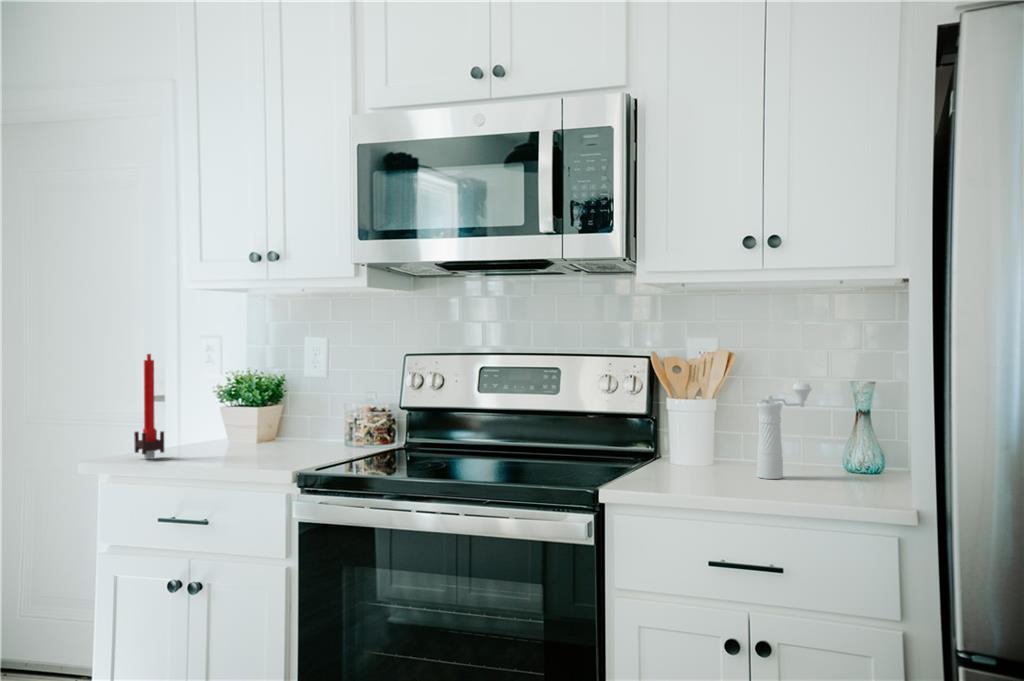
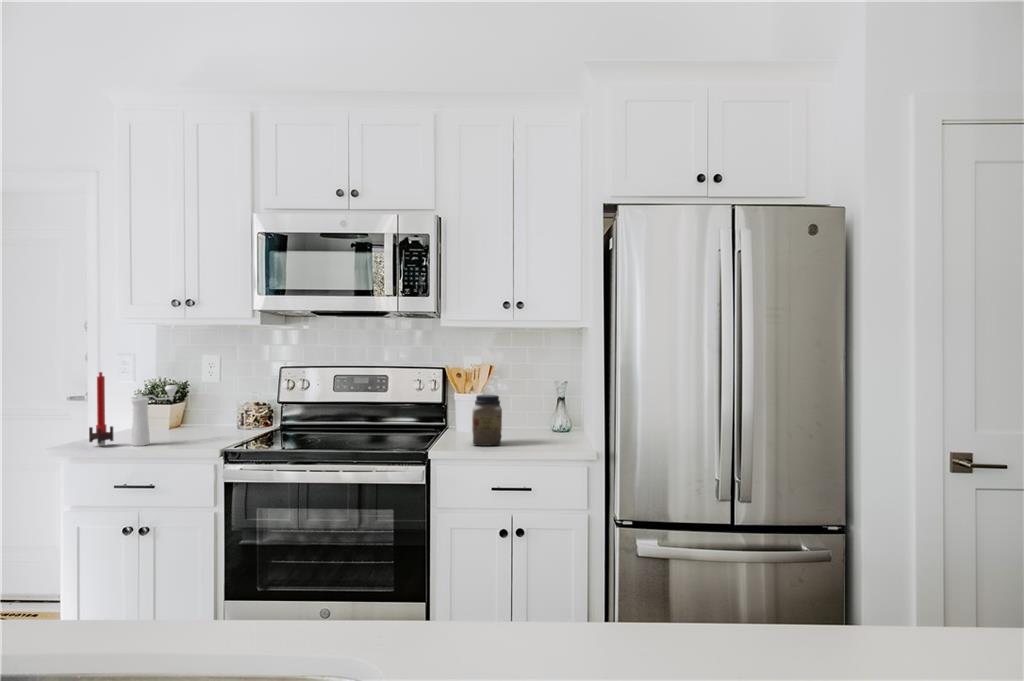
pepper mill: present [757,383,812,479] -> present [131,385,178,446]
jar: none [685,397,741,488] -> present [472,395,502,446]

